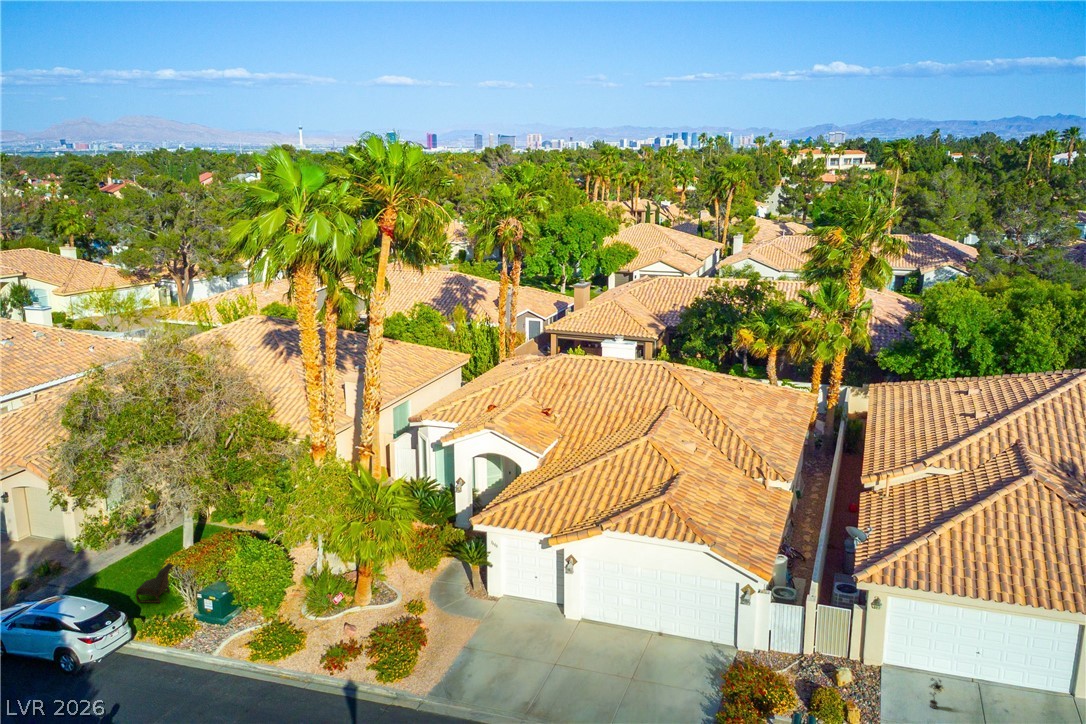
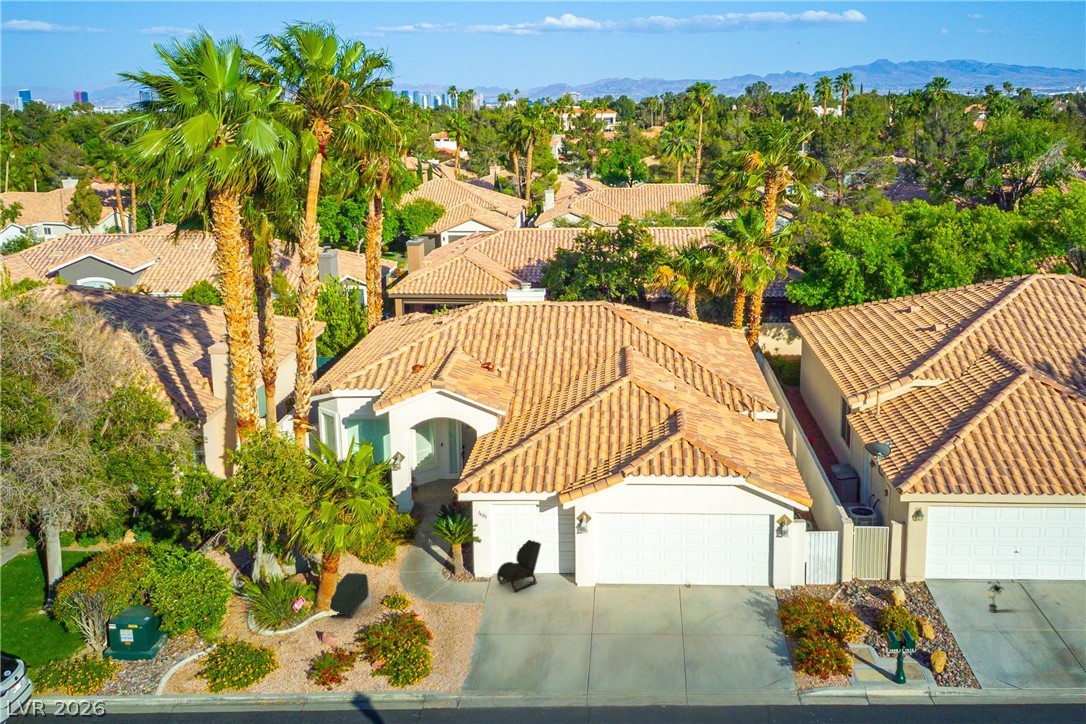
lounge chair: present [136,563,174,603] -> present [497,540,541,592]
bench: none [359,577,399,616] -> present [328,573,369,618]

